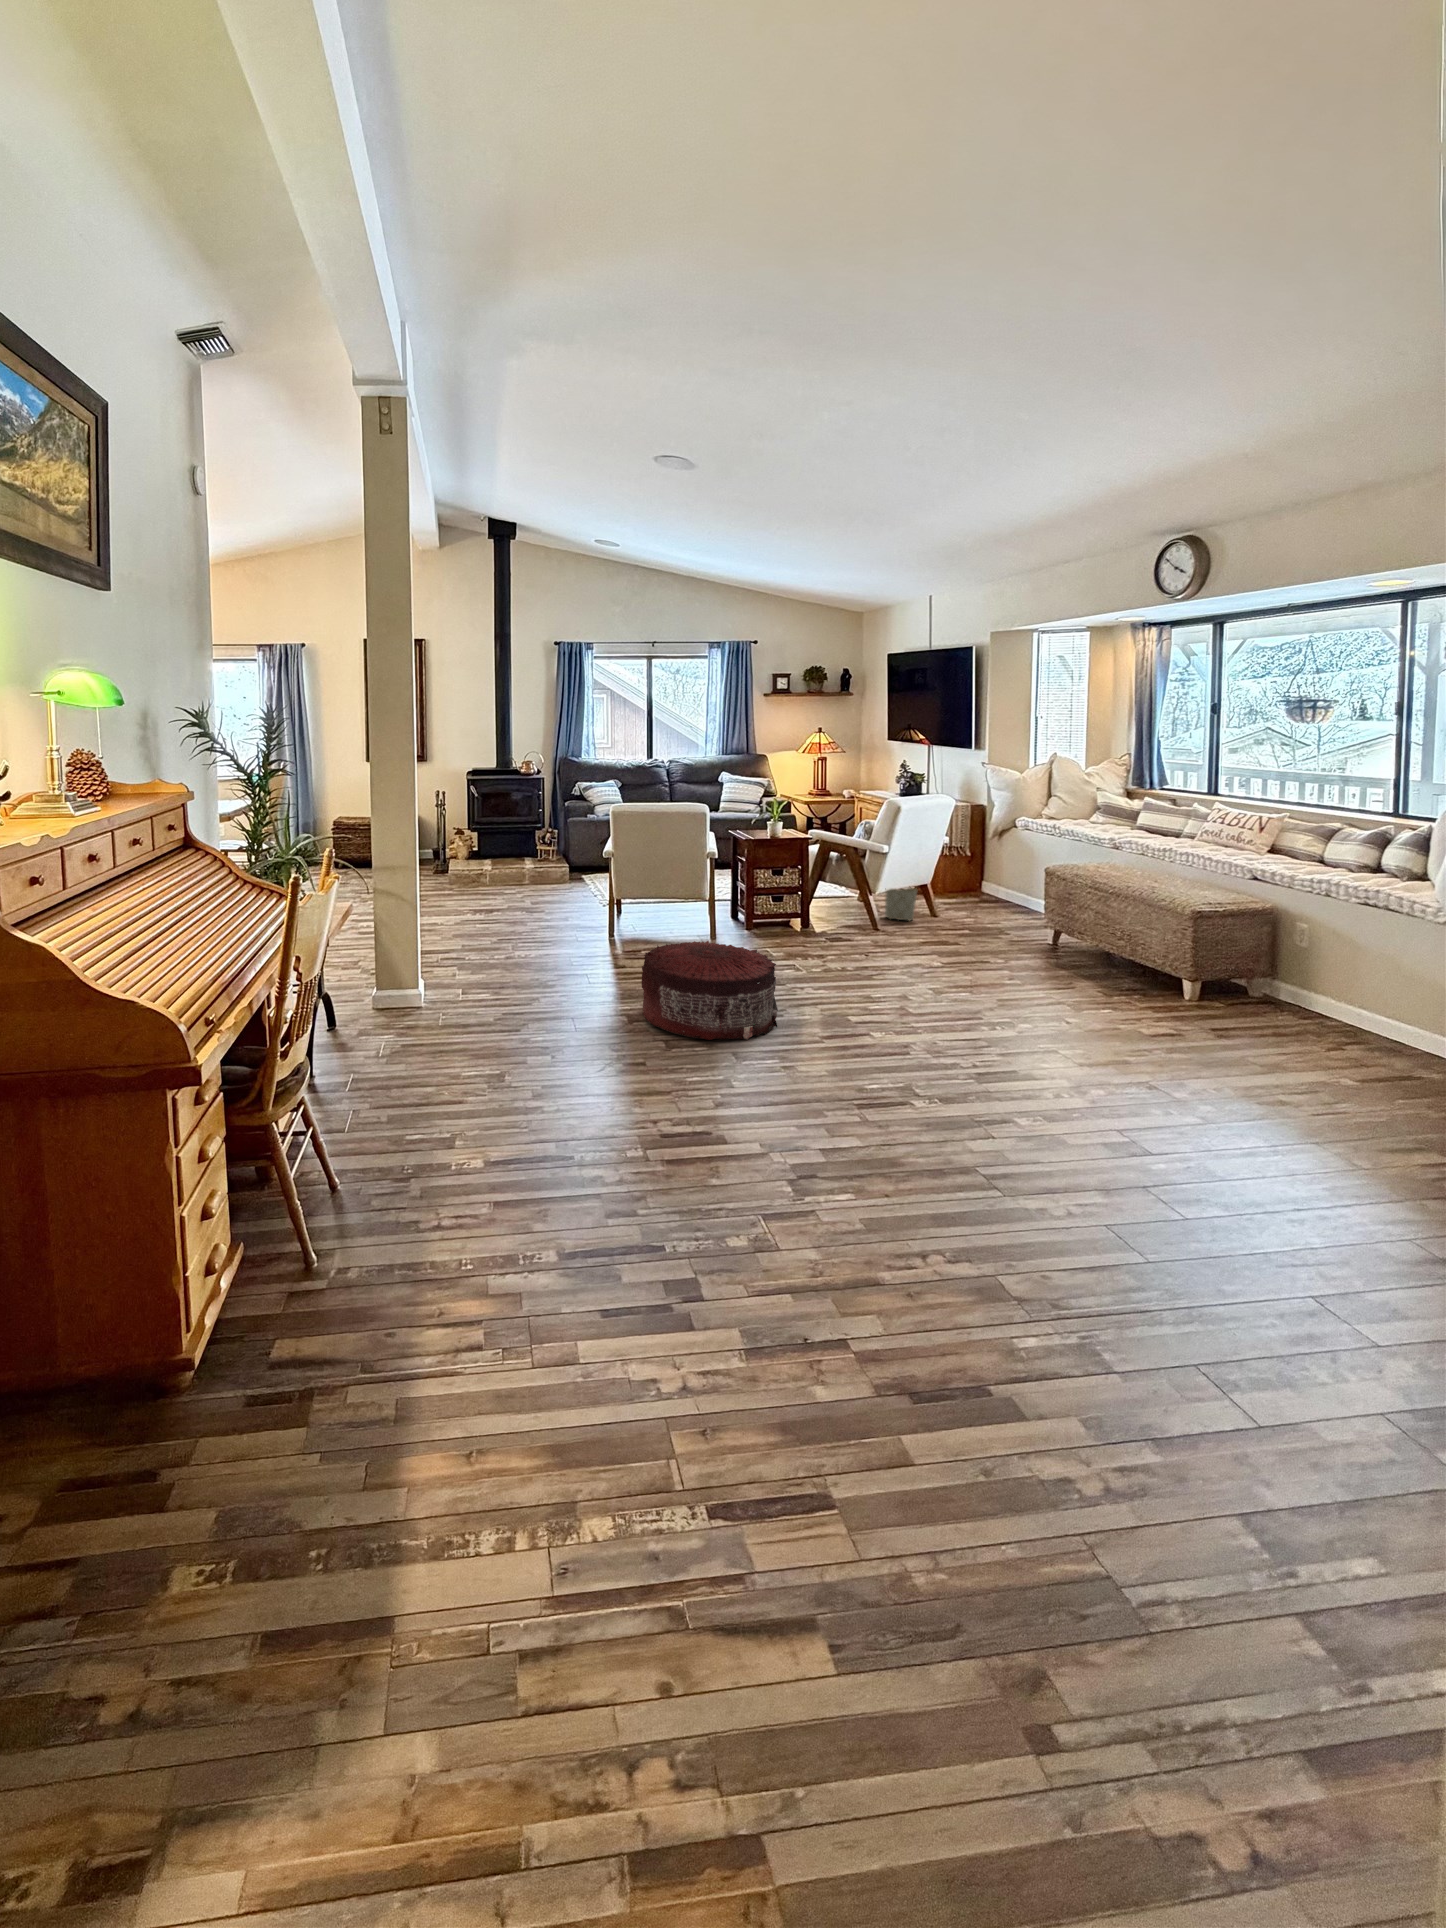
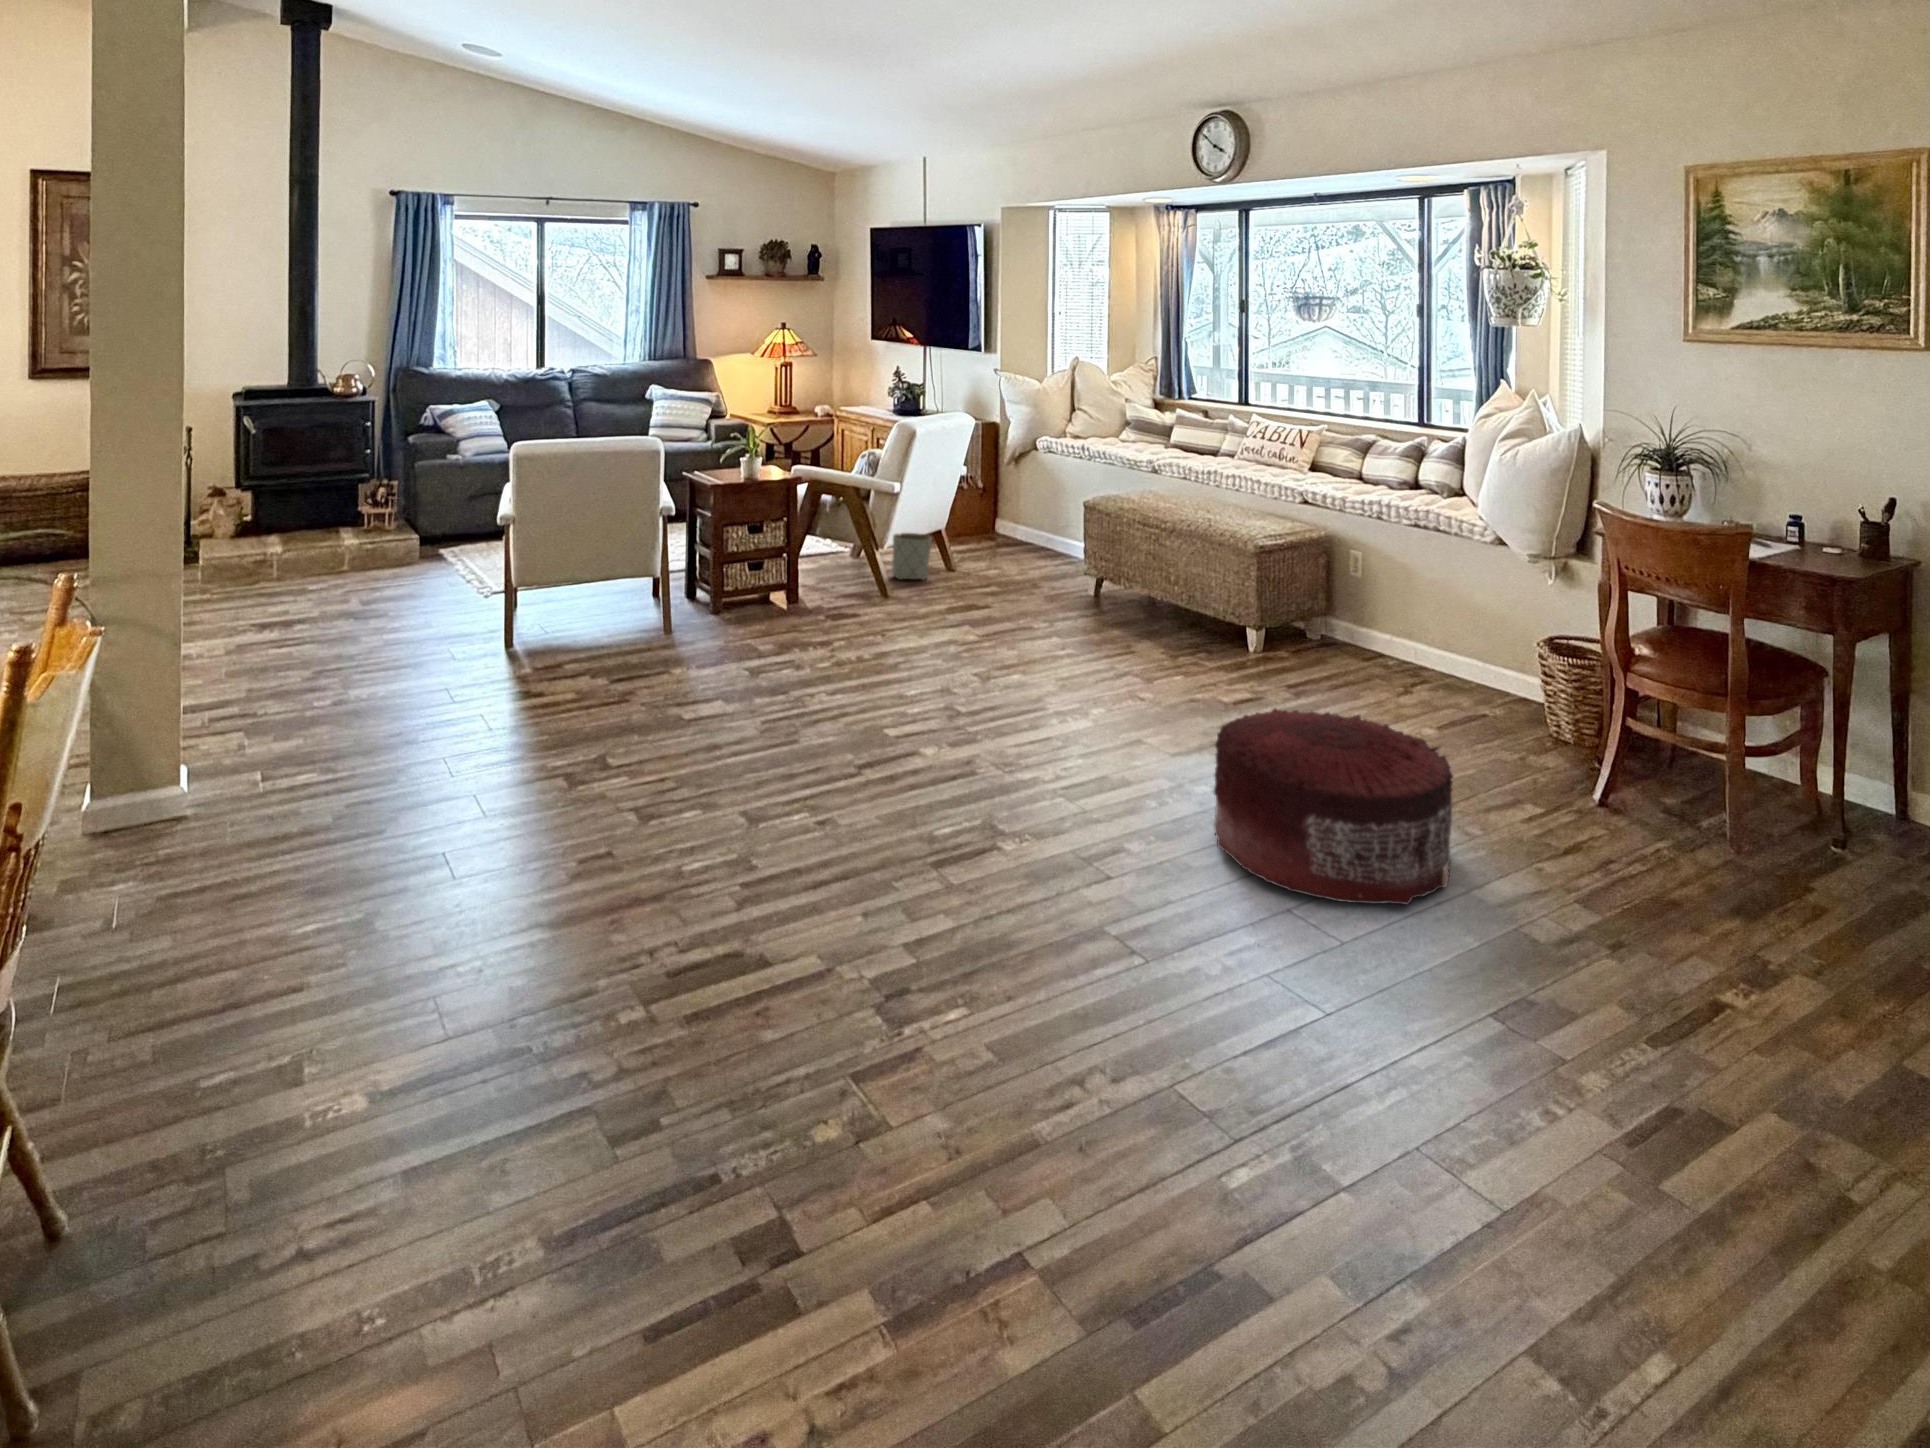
pouf: present [642,941,778,1040] -> present [1214,708,1453,905]

